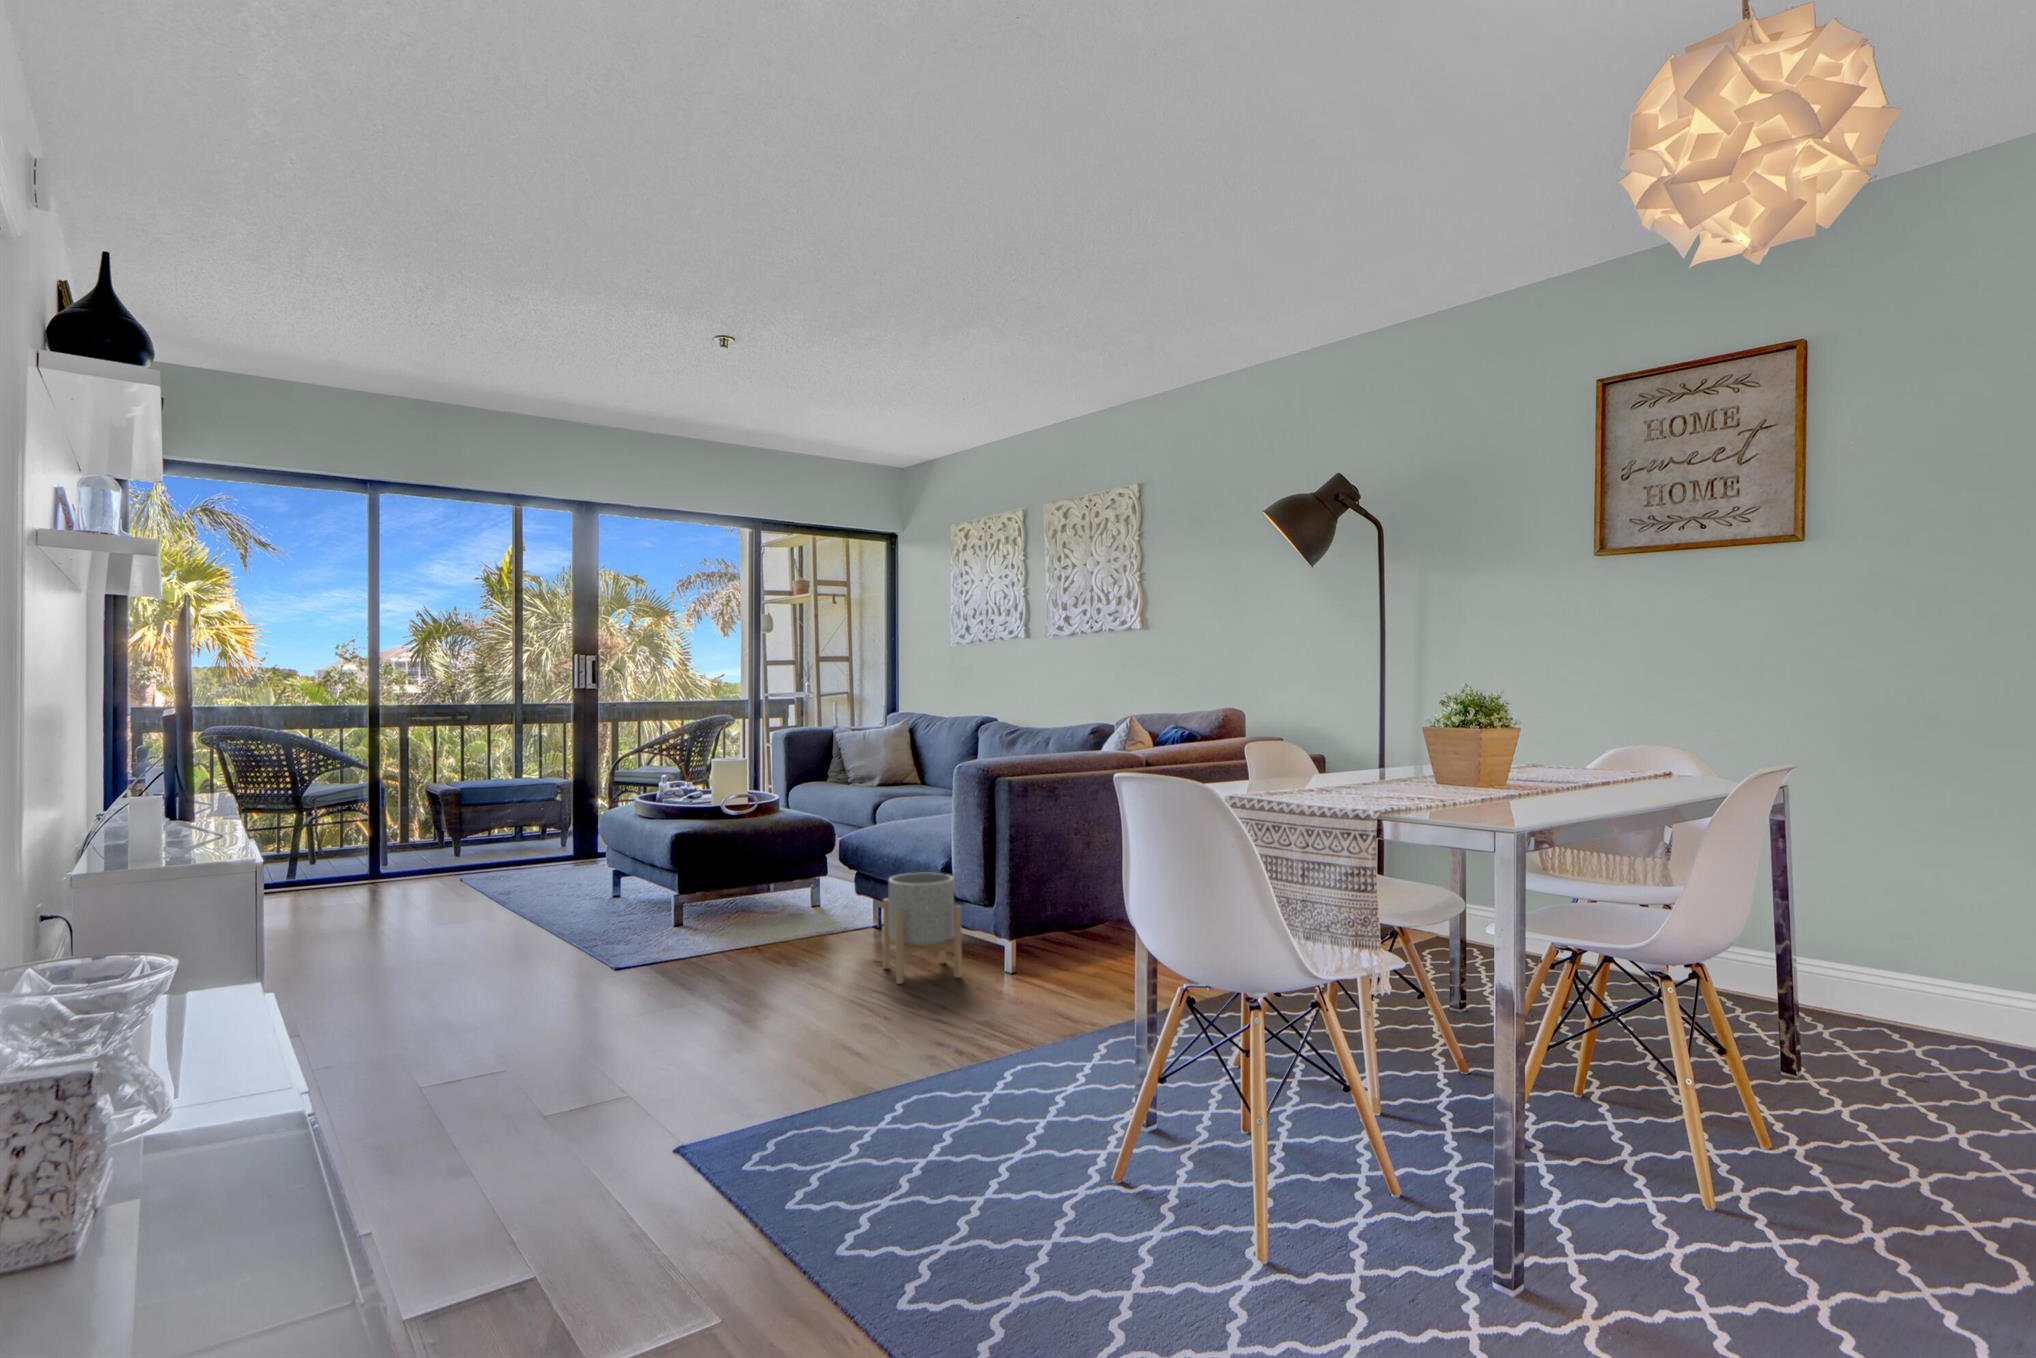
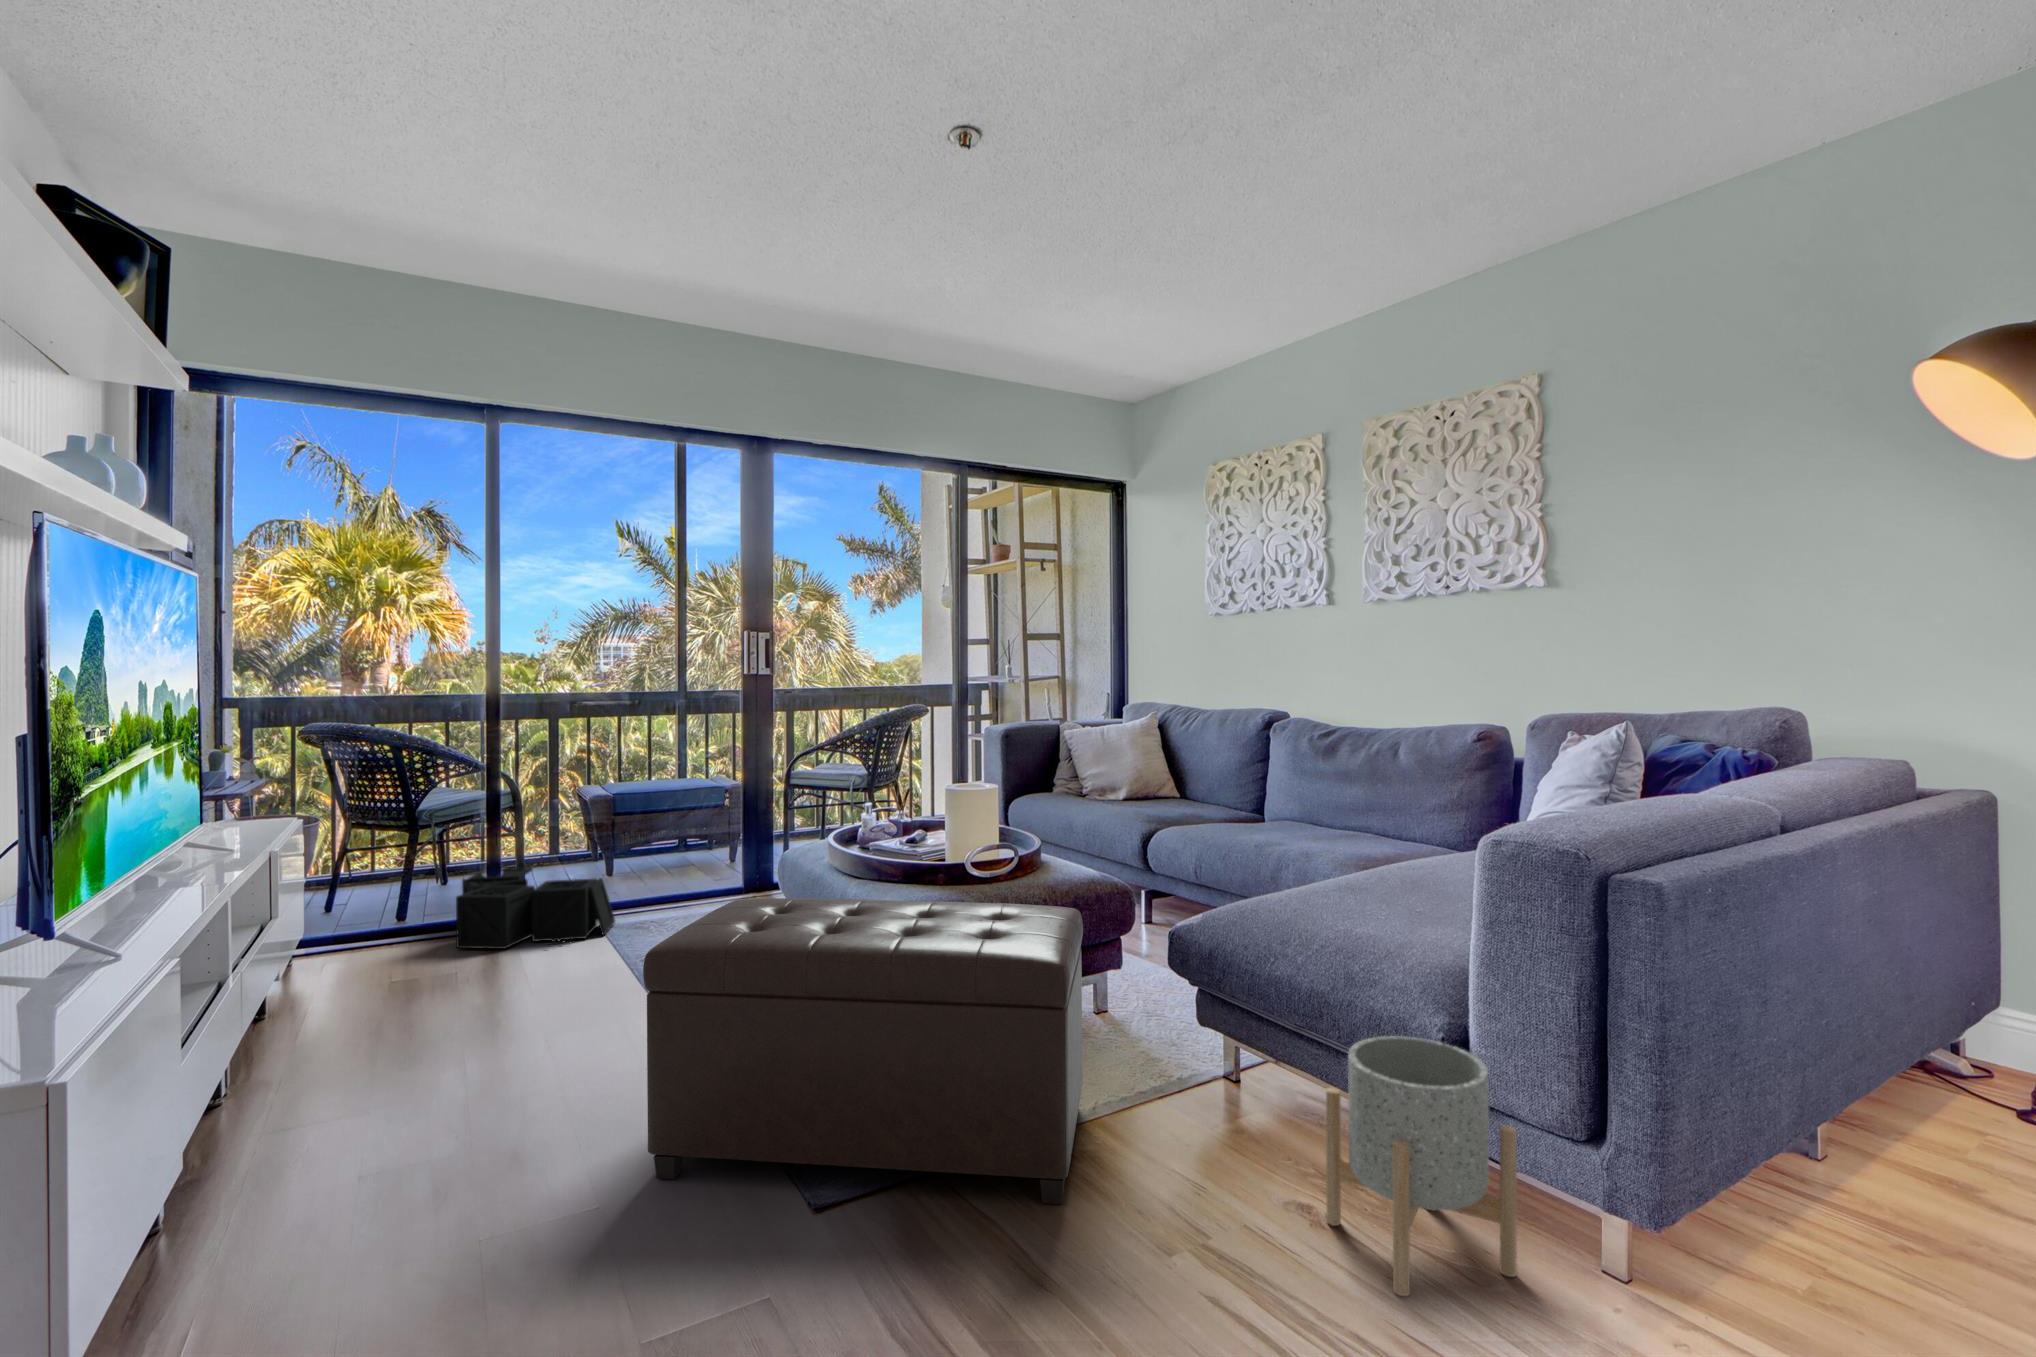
ottoman: none [513,822,779,968] -> present [643,898,1083,1204]
storage bin: none [353,837,475,891] -> present [456,867,615,949]

